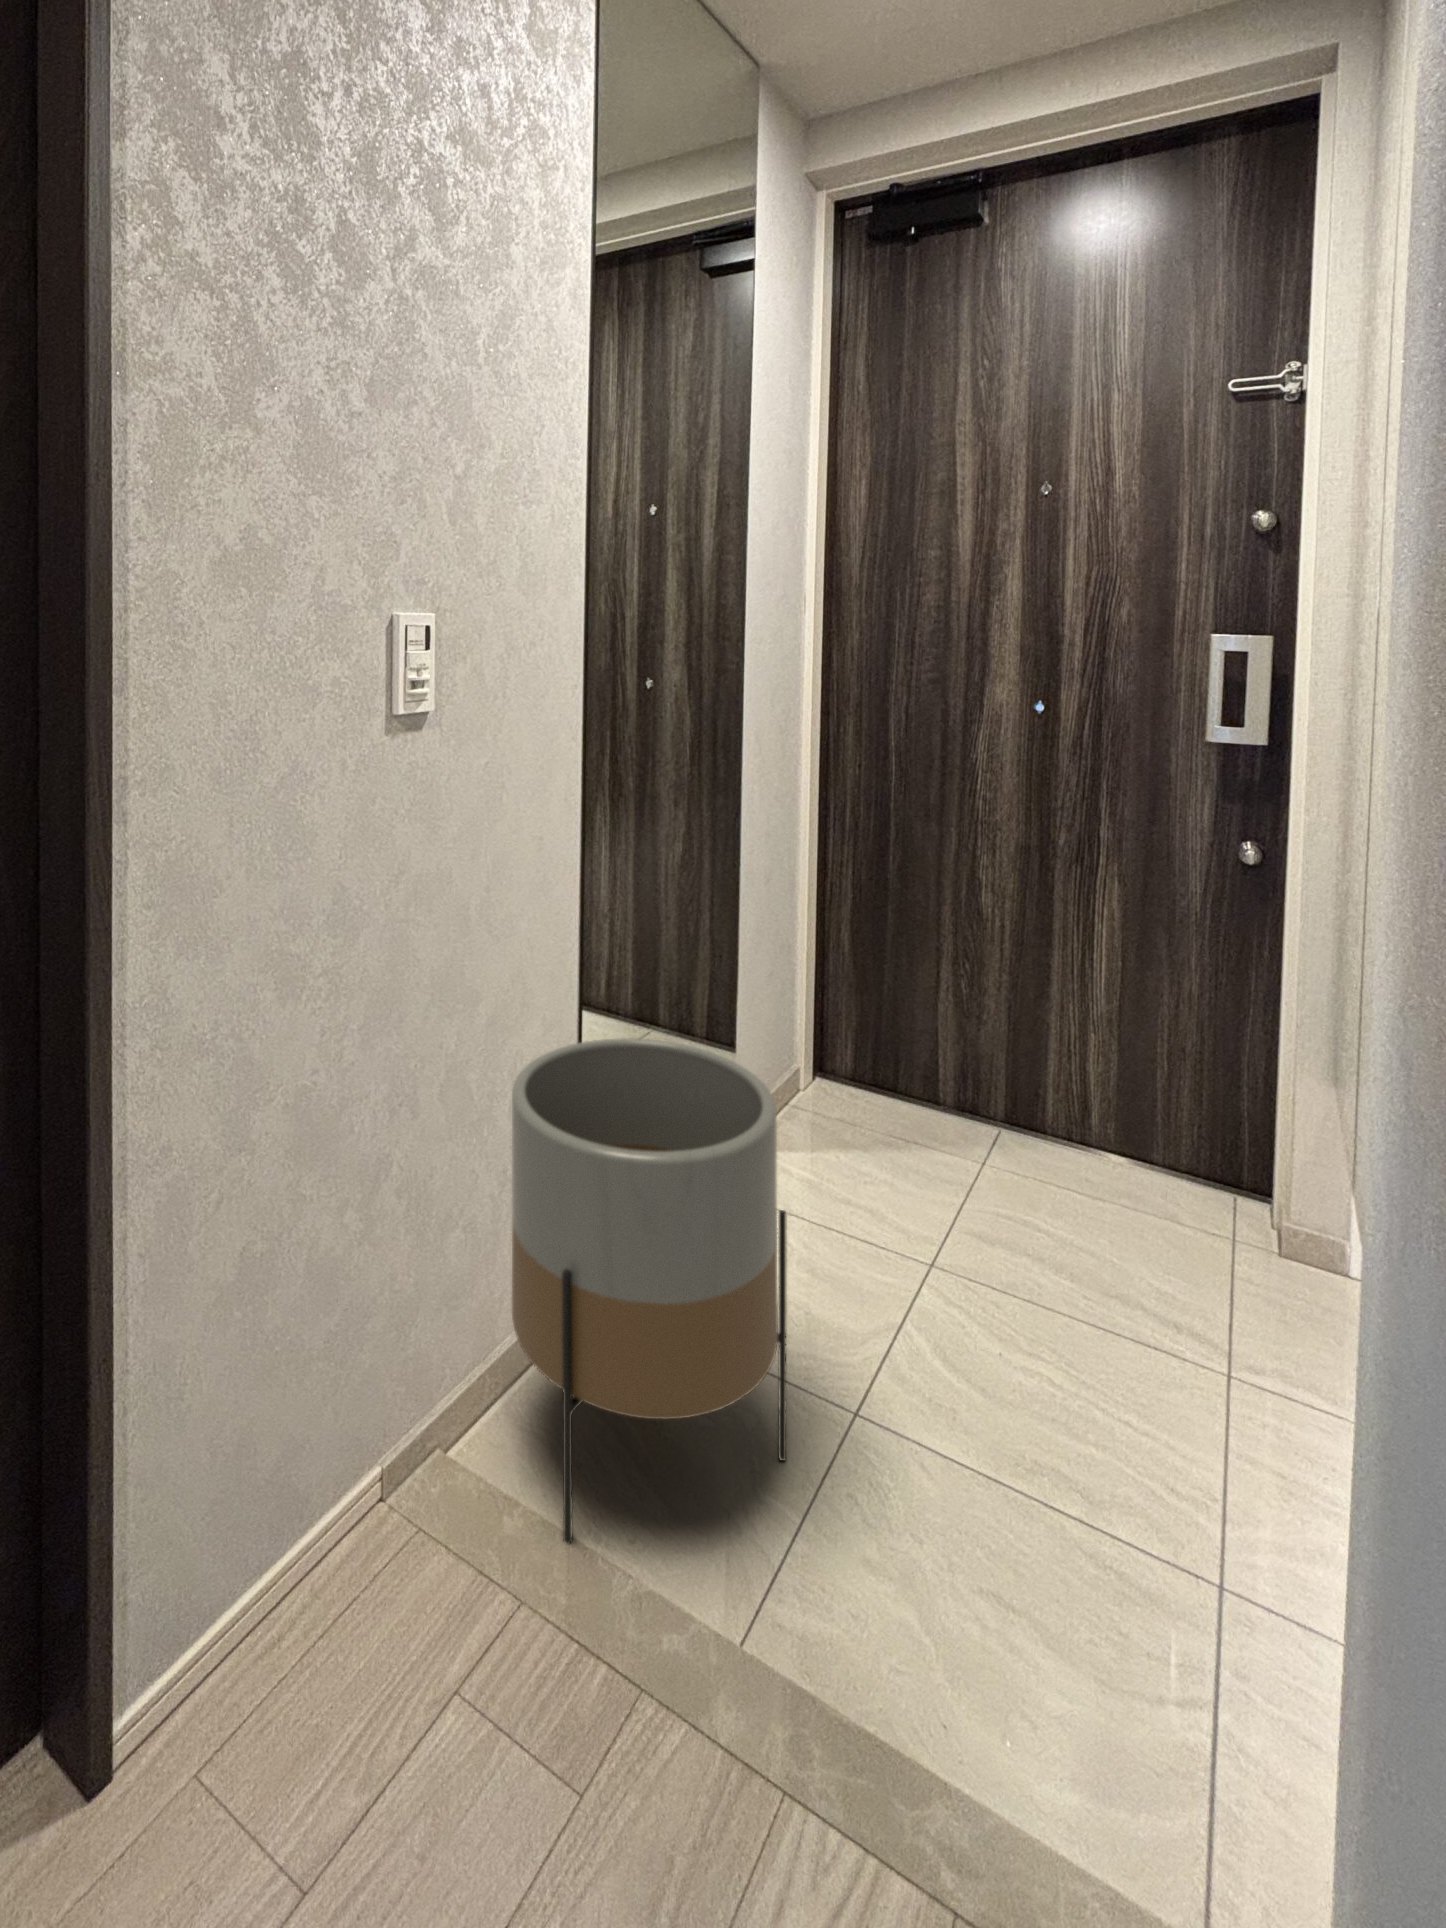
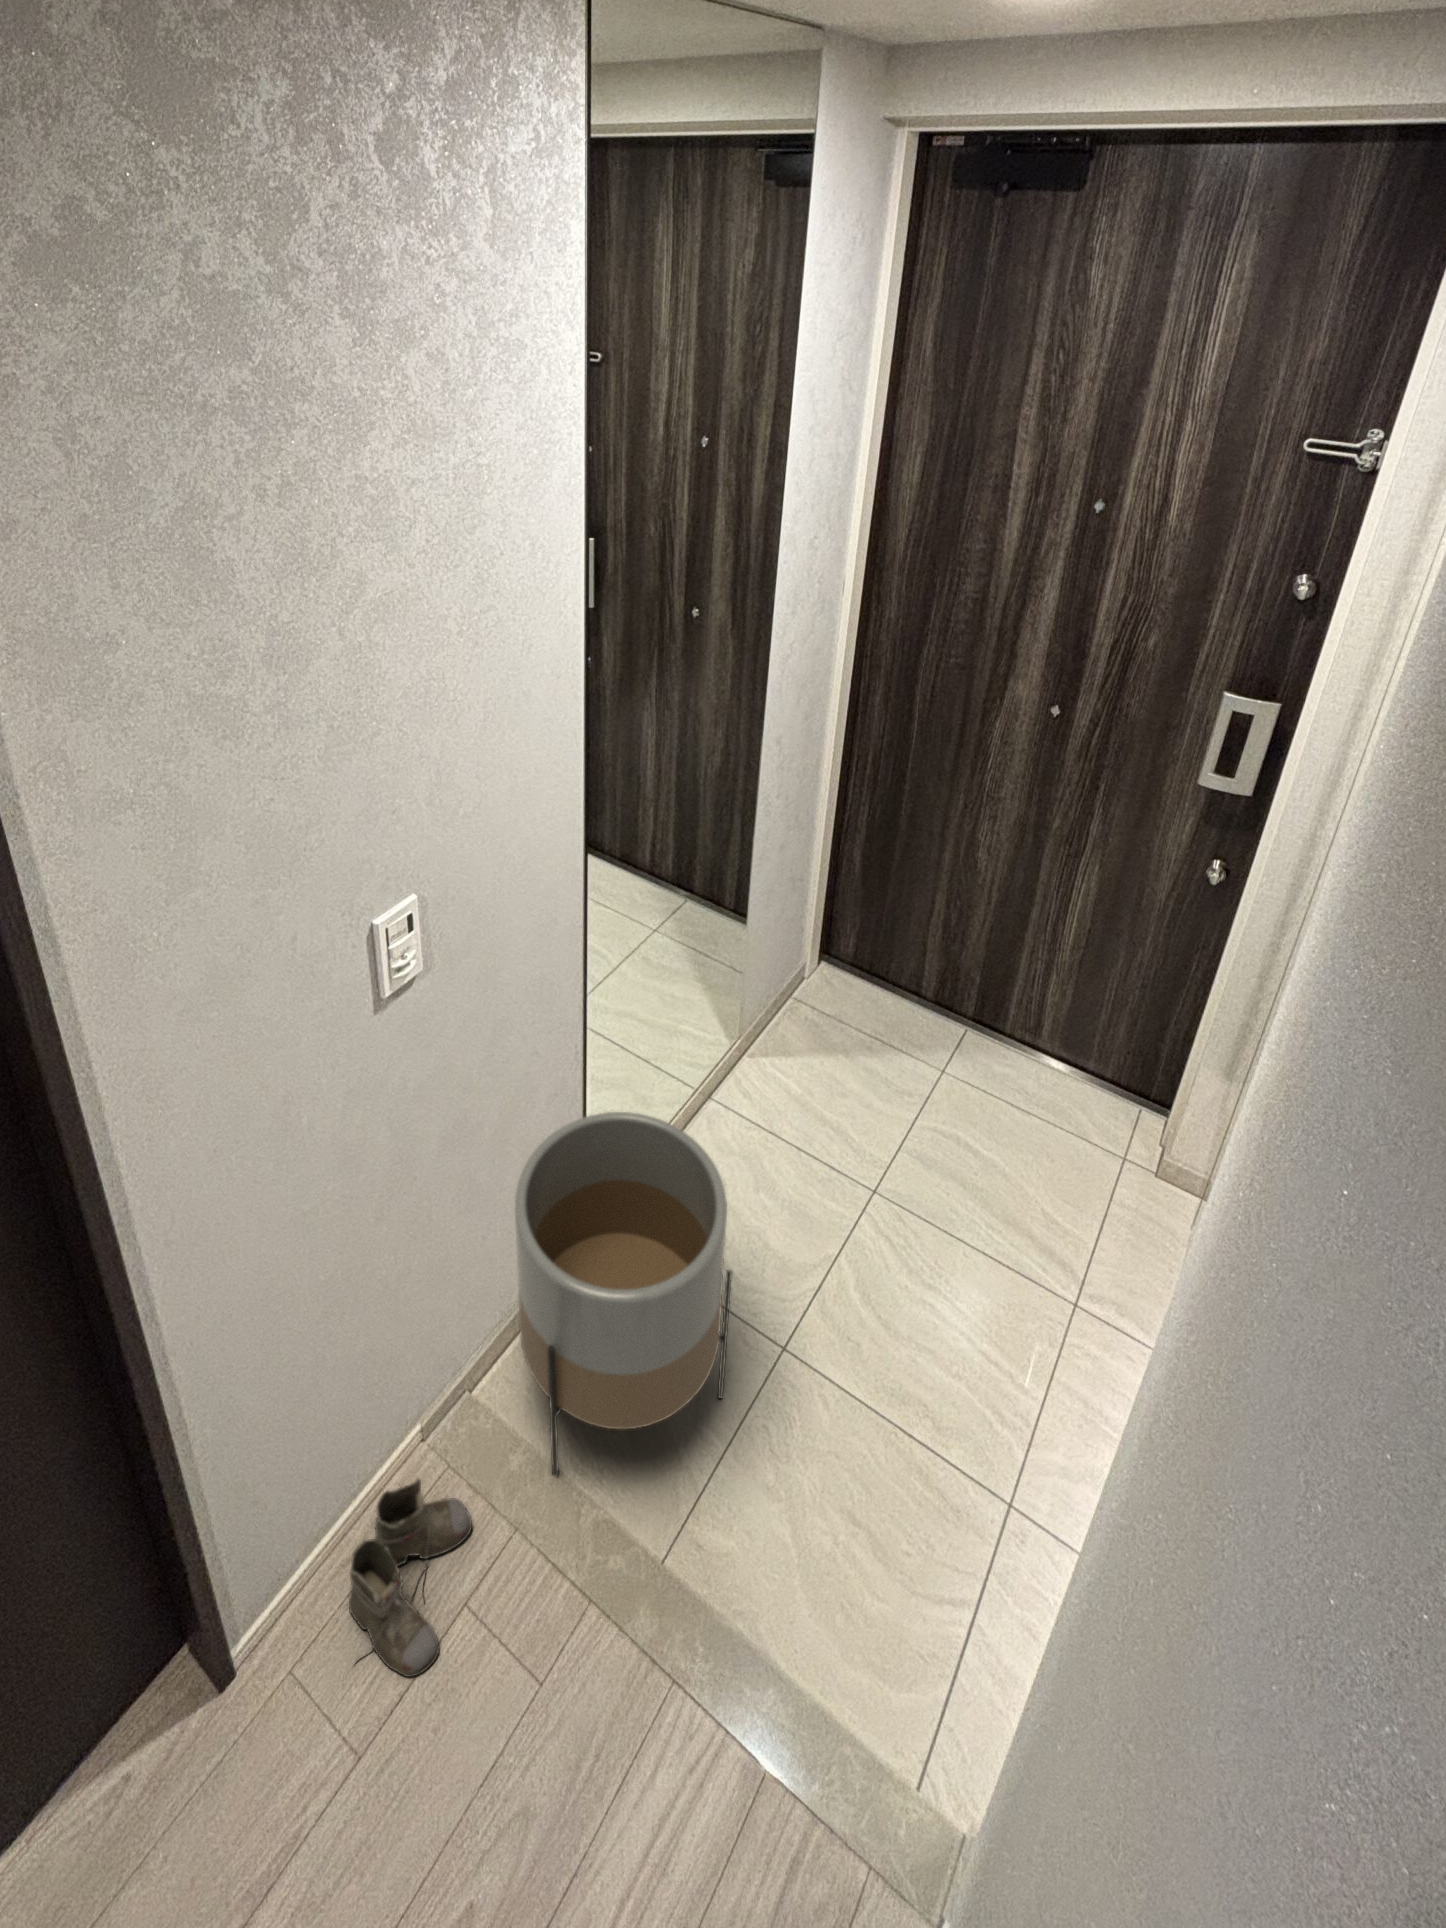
boots: none [280,1488,457,1781] -> present [349,1479,472,1677]

